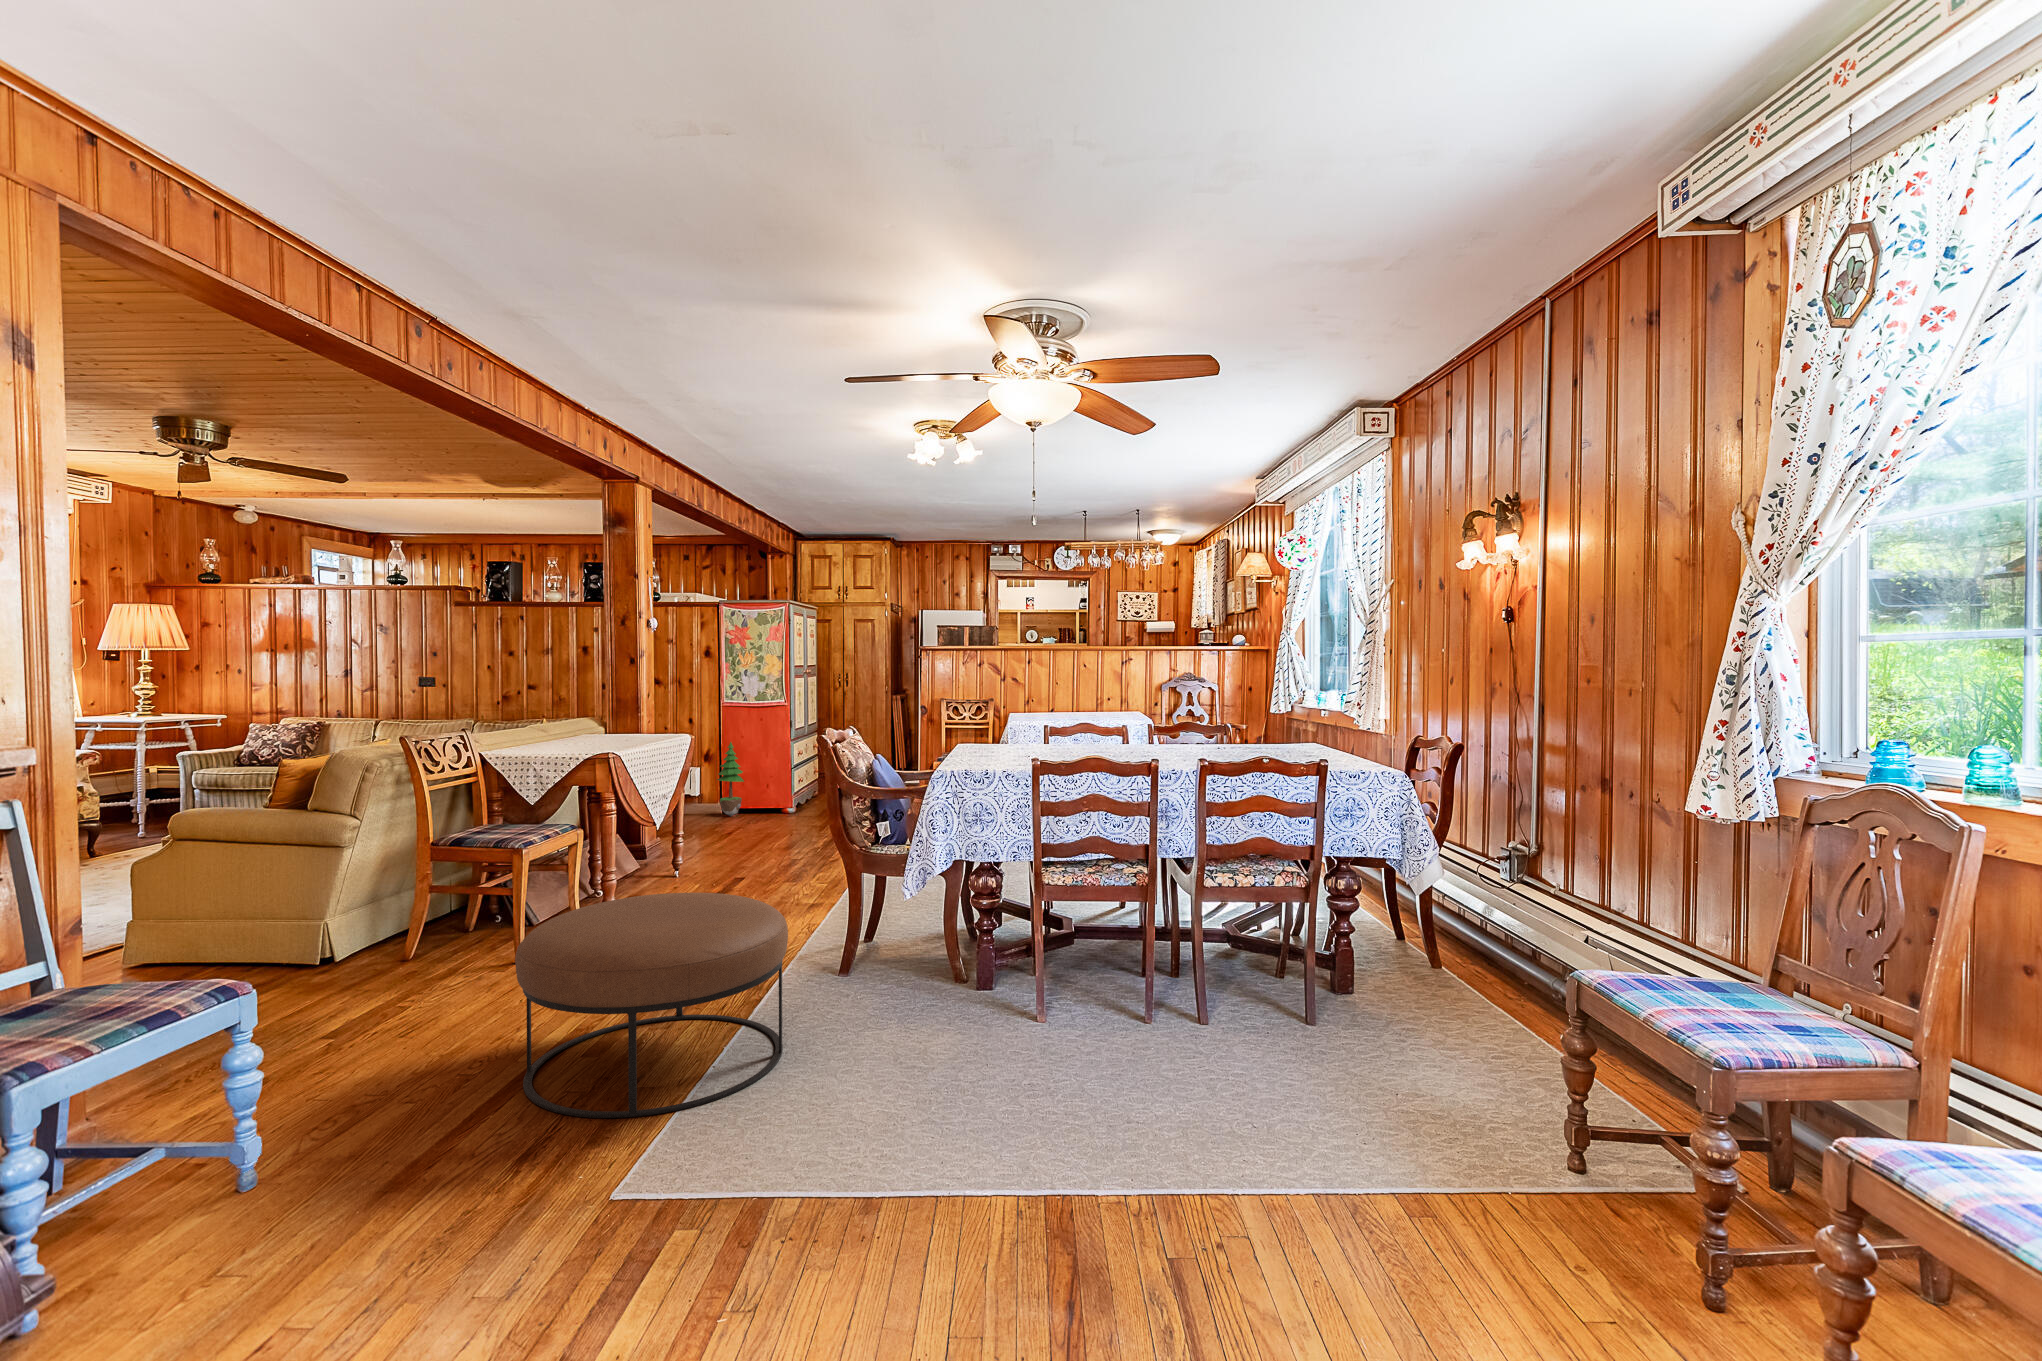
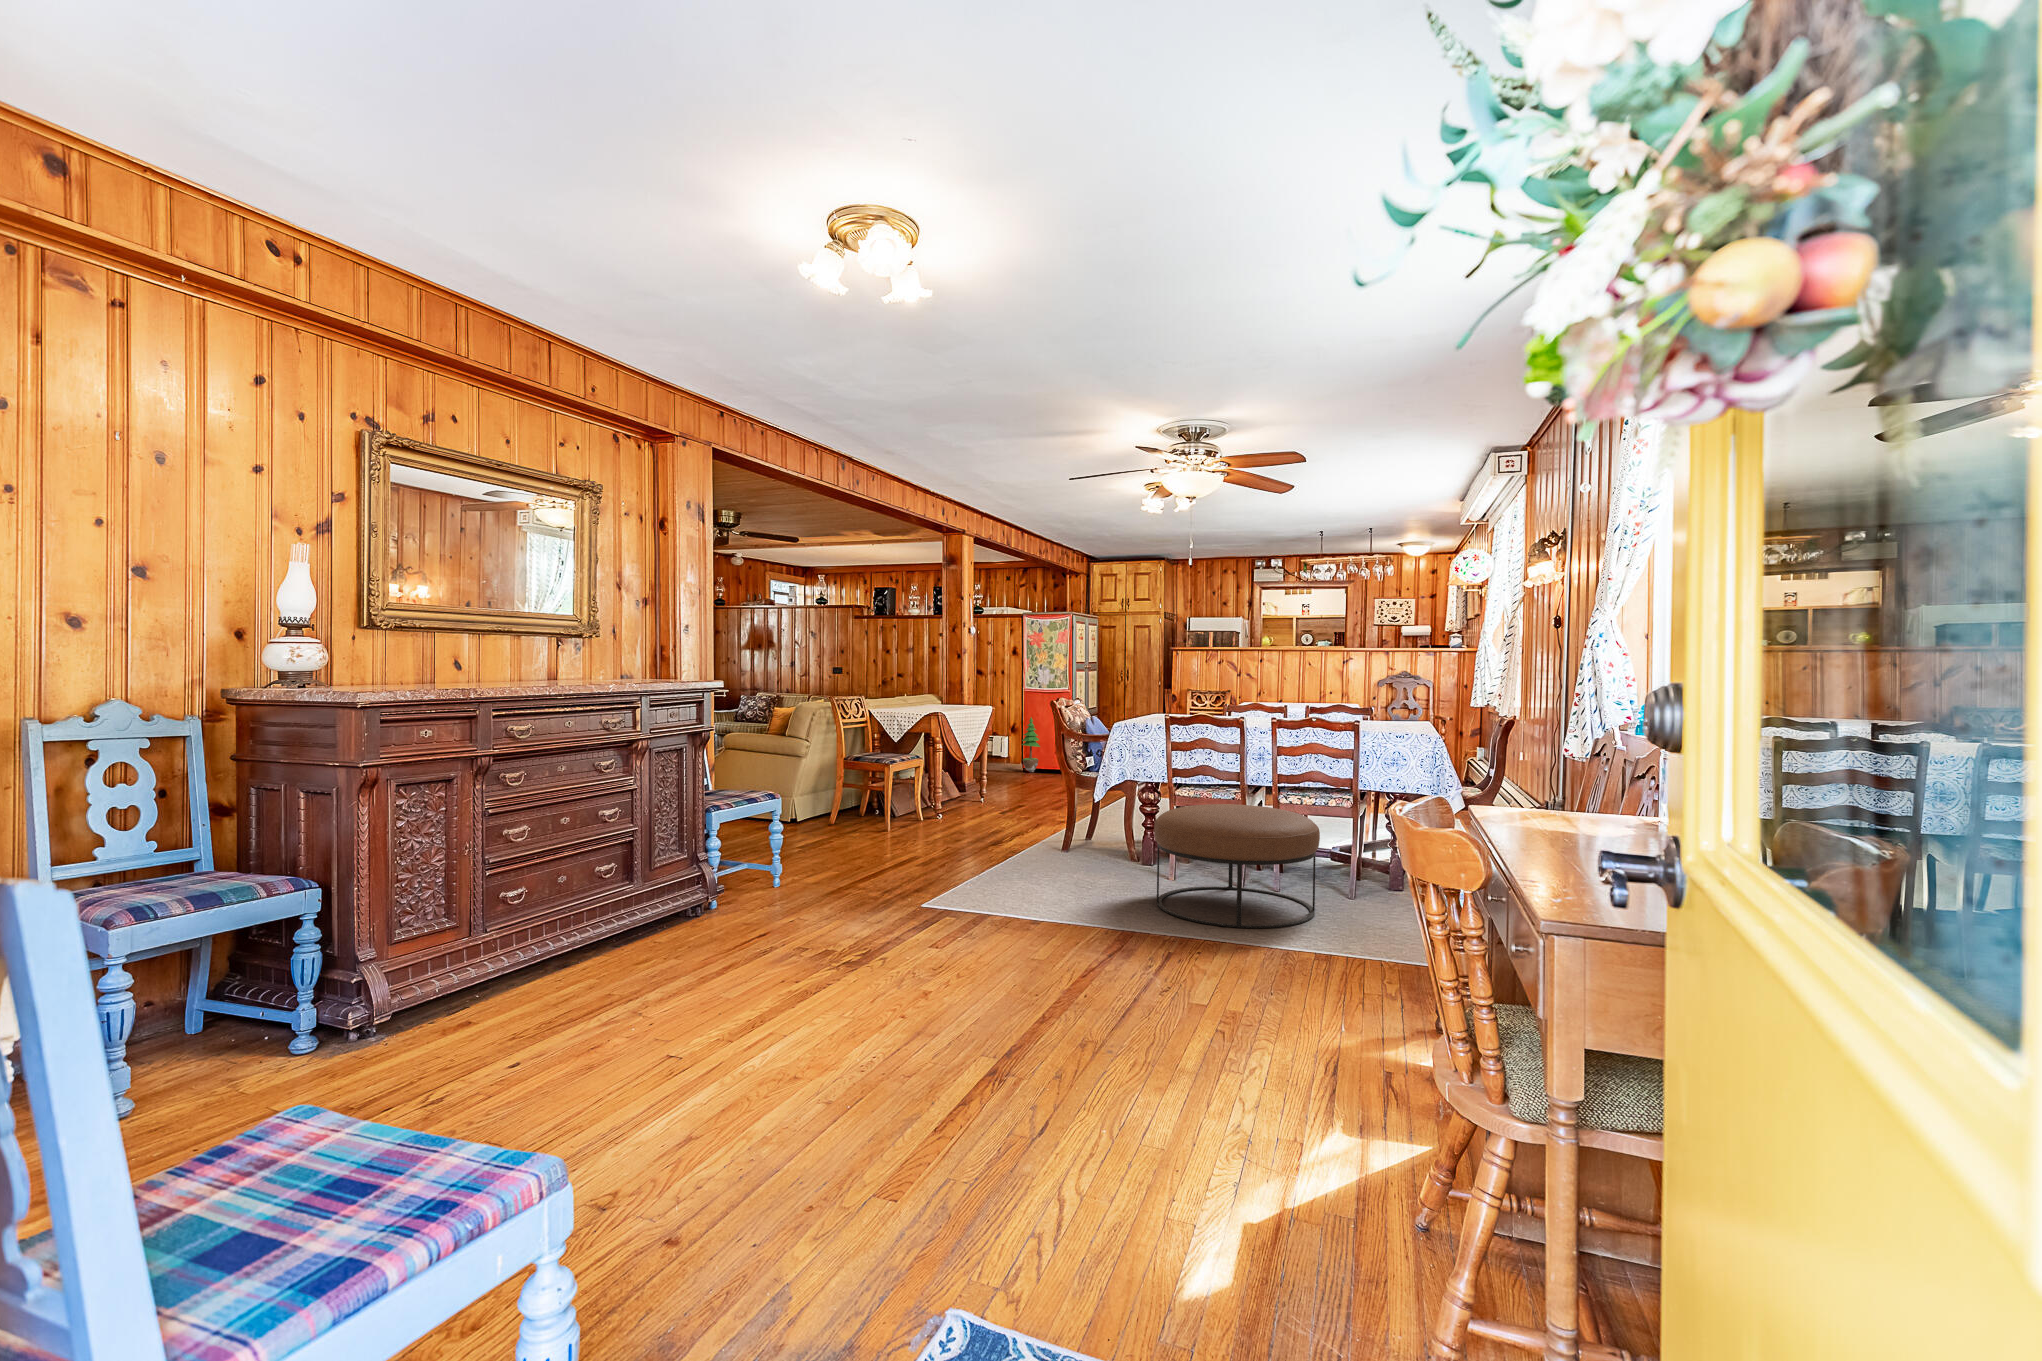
ottoman: present [515,893,788,1118] -> present [1154,804,1320,928]

